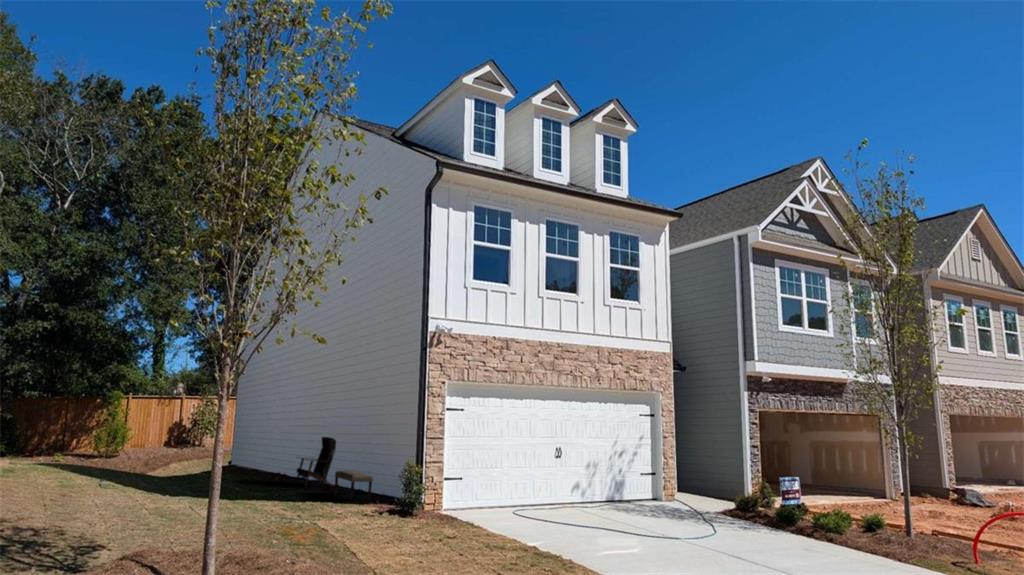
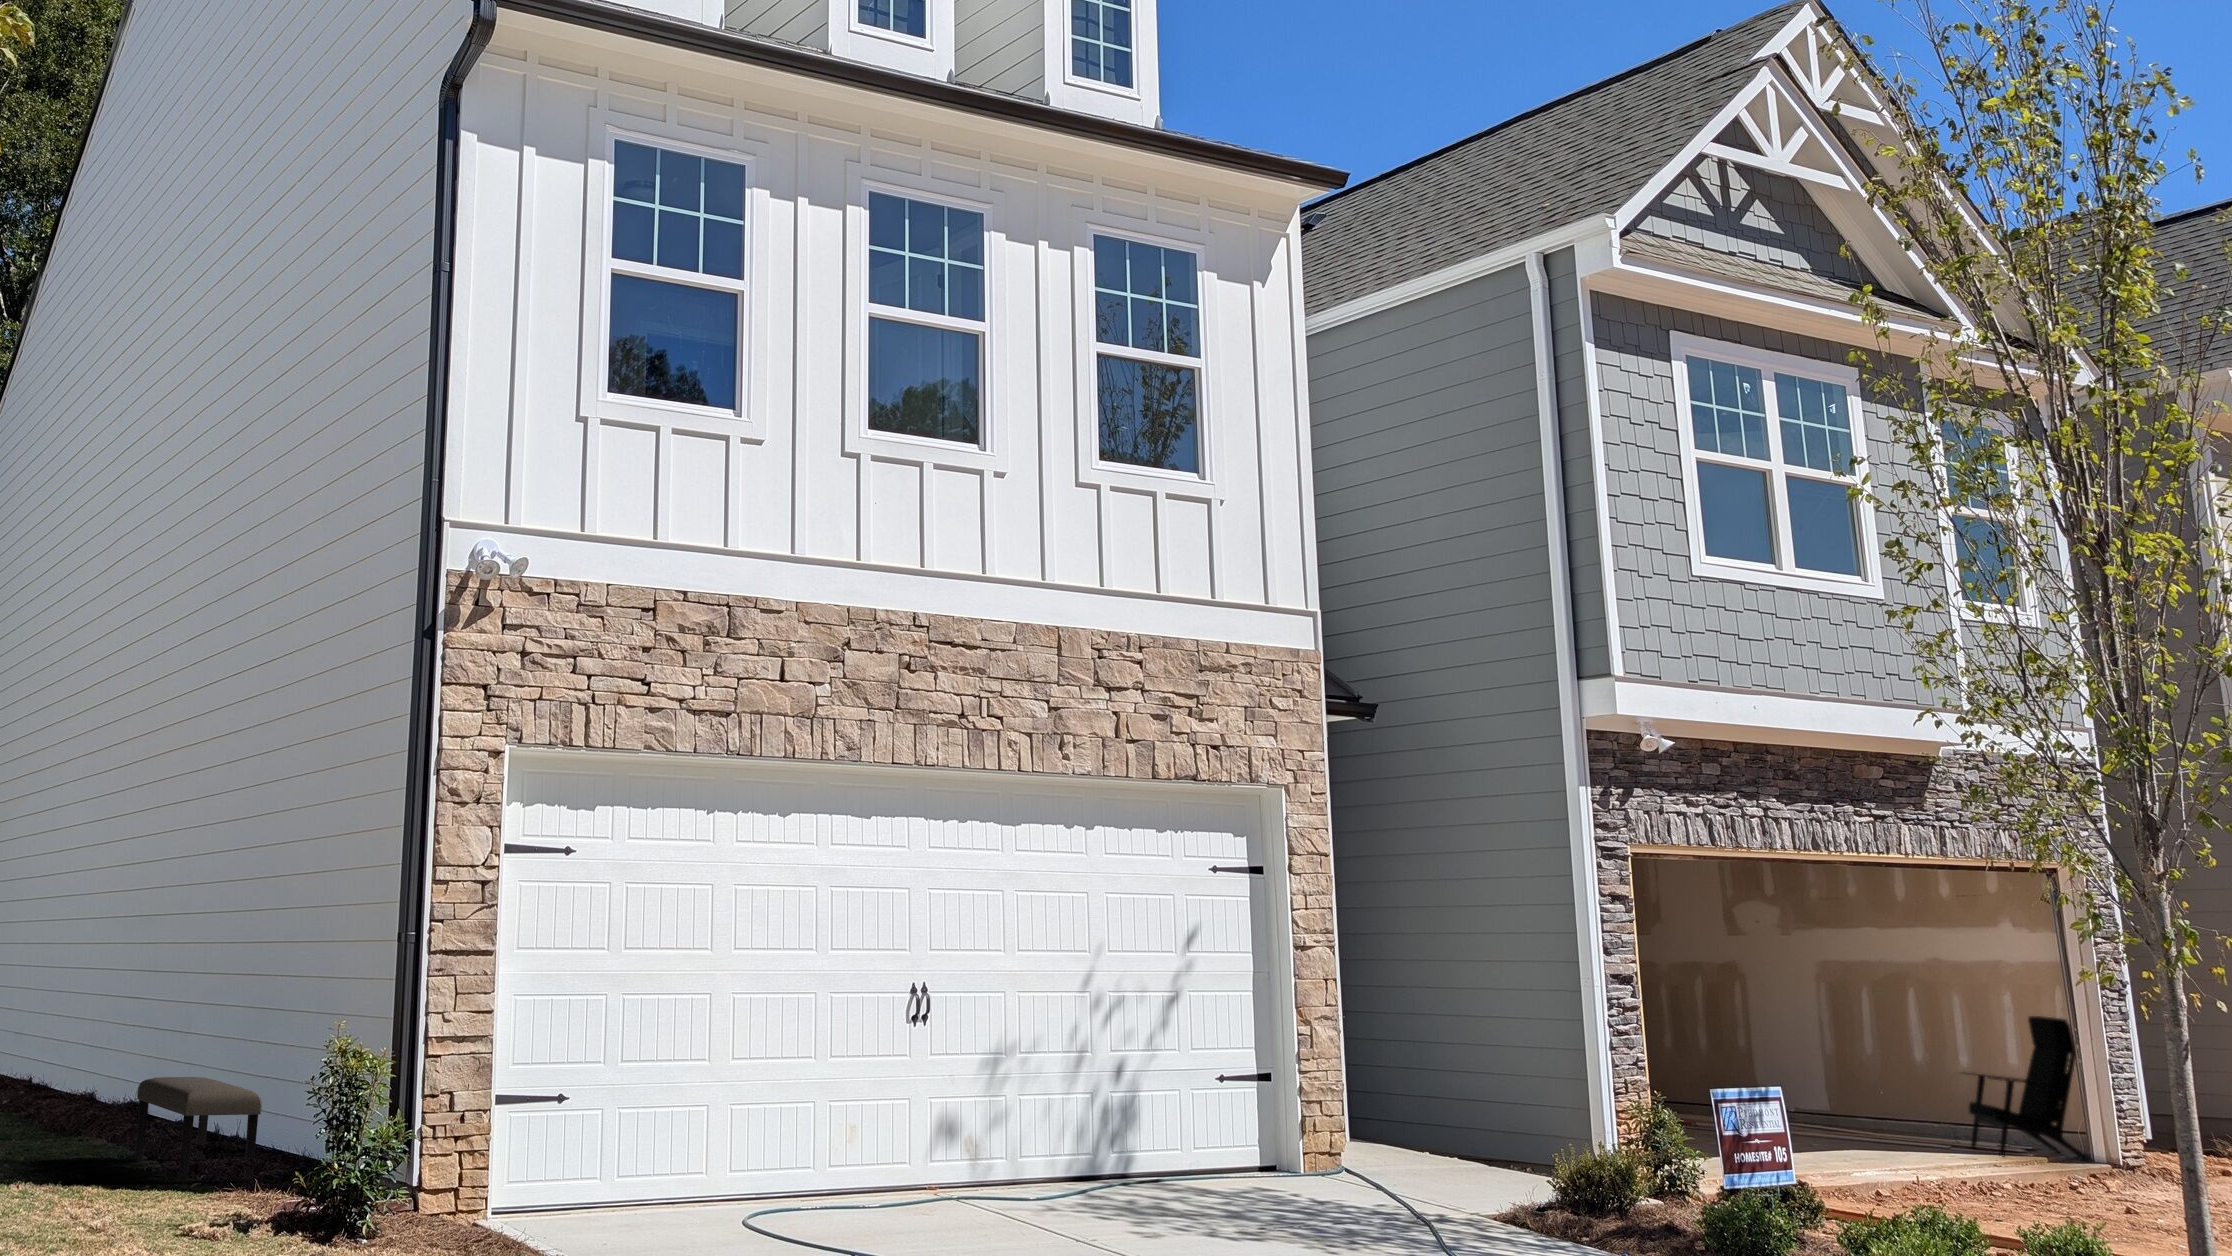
lounge chair: present [295,437,336,487] -> present [1969,1016,2088,1159]

